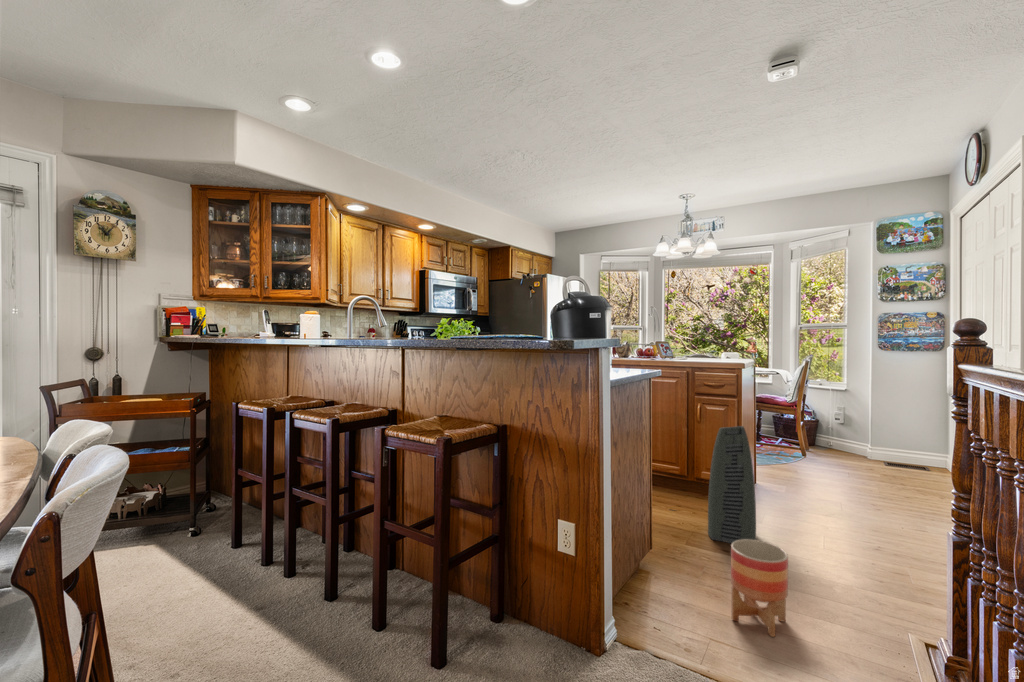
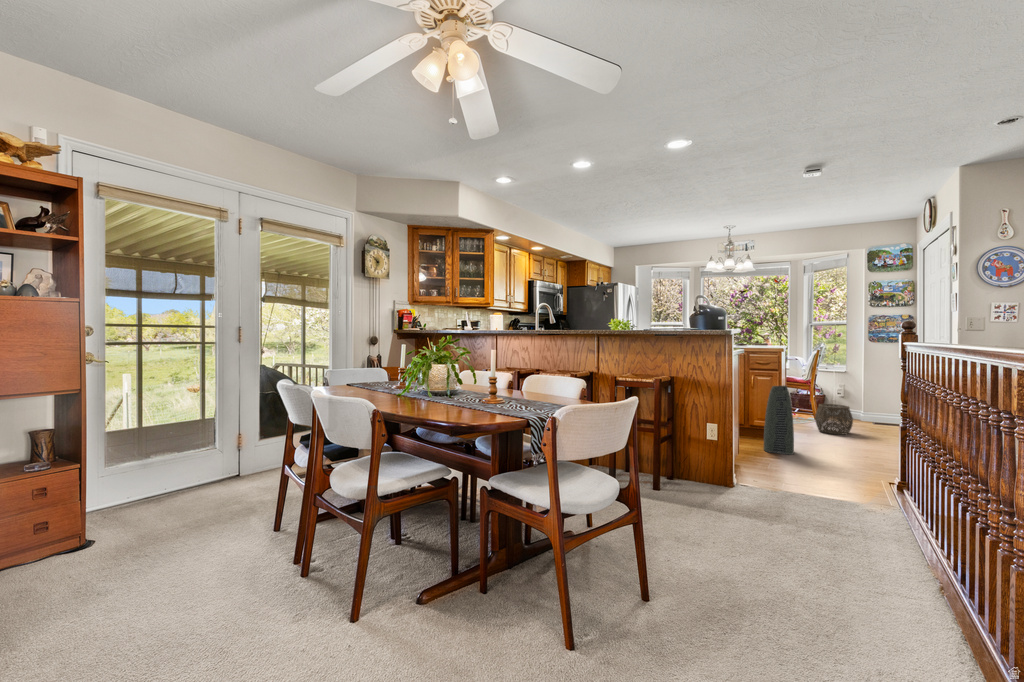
woven basket: none [801,443,858,493] -> present [815,404,853,435]
planter: present [731,539,788,637] -> none [790,437,820,480]

